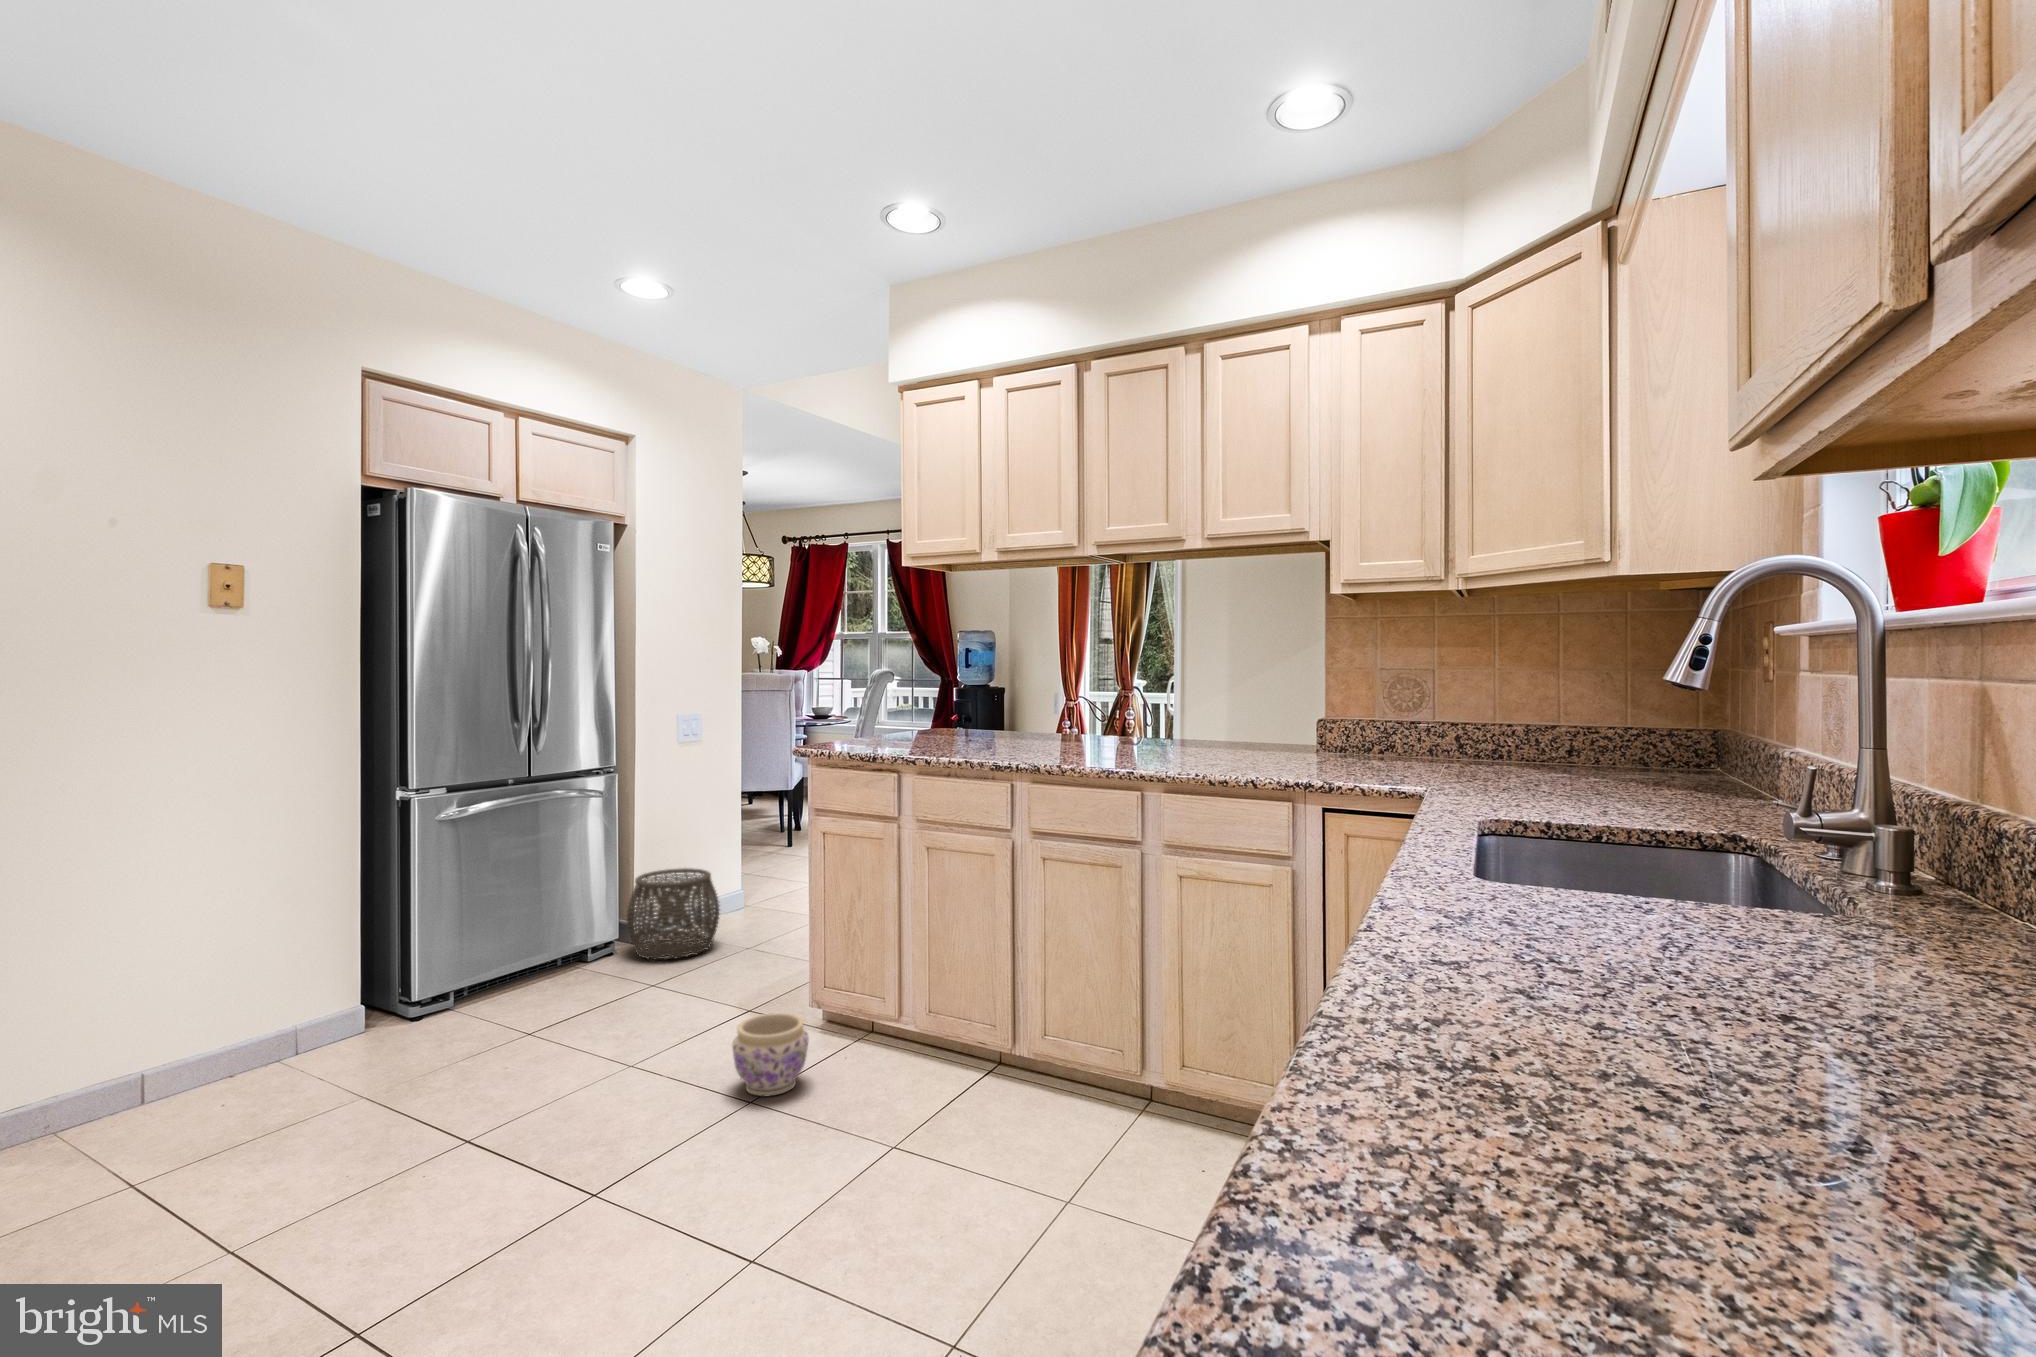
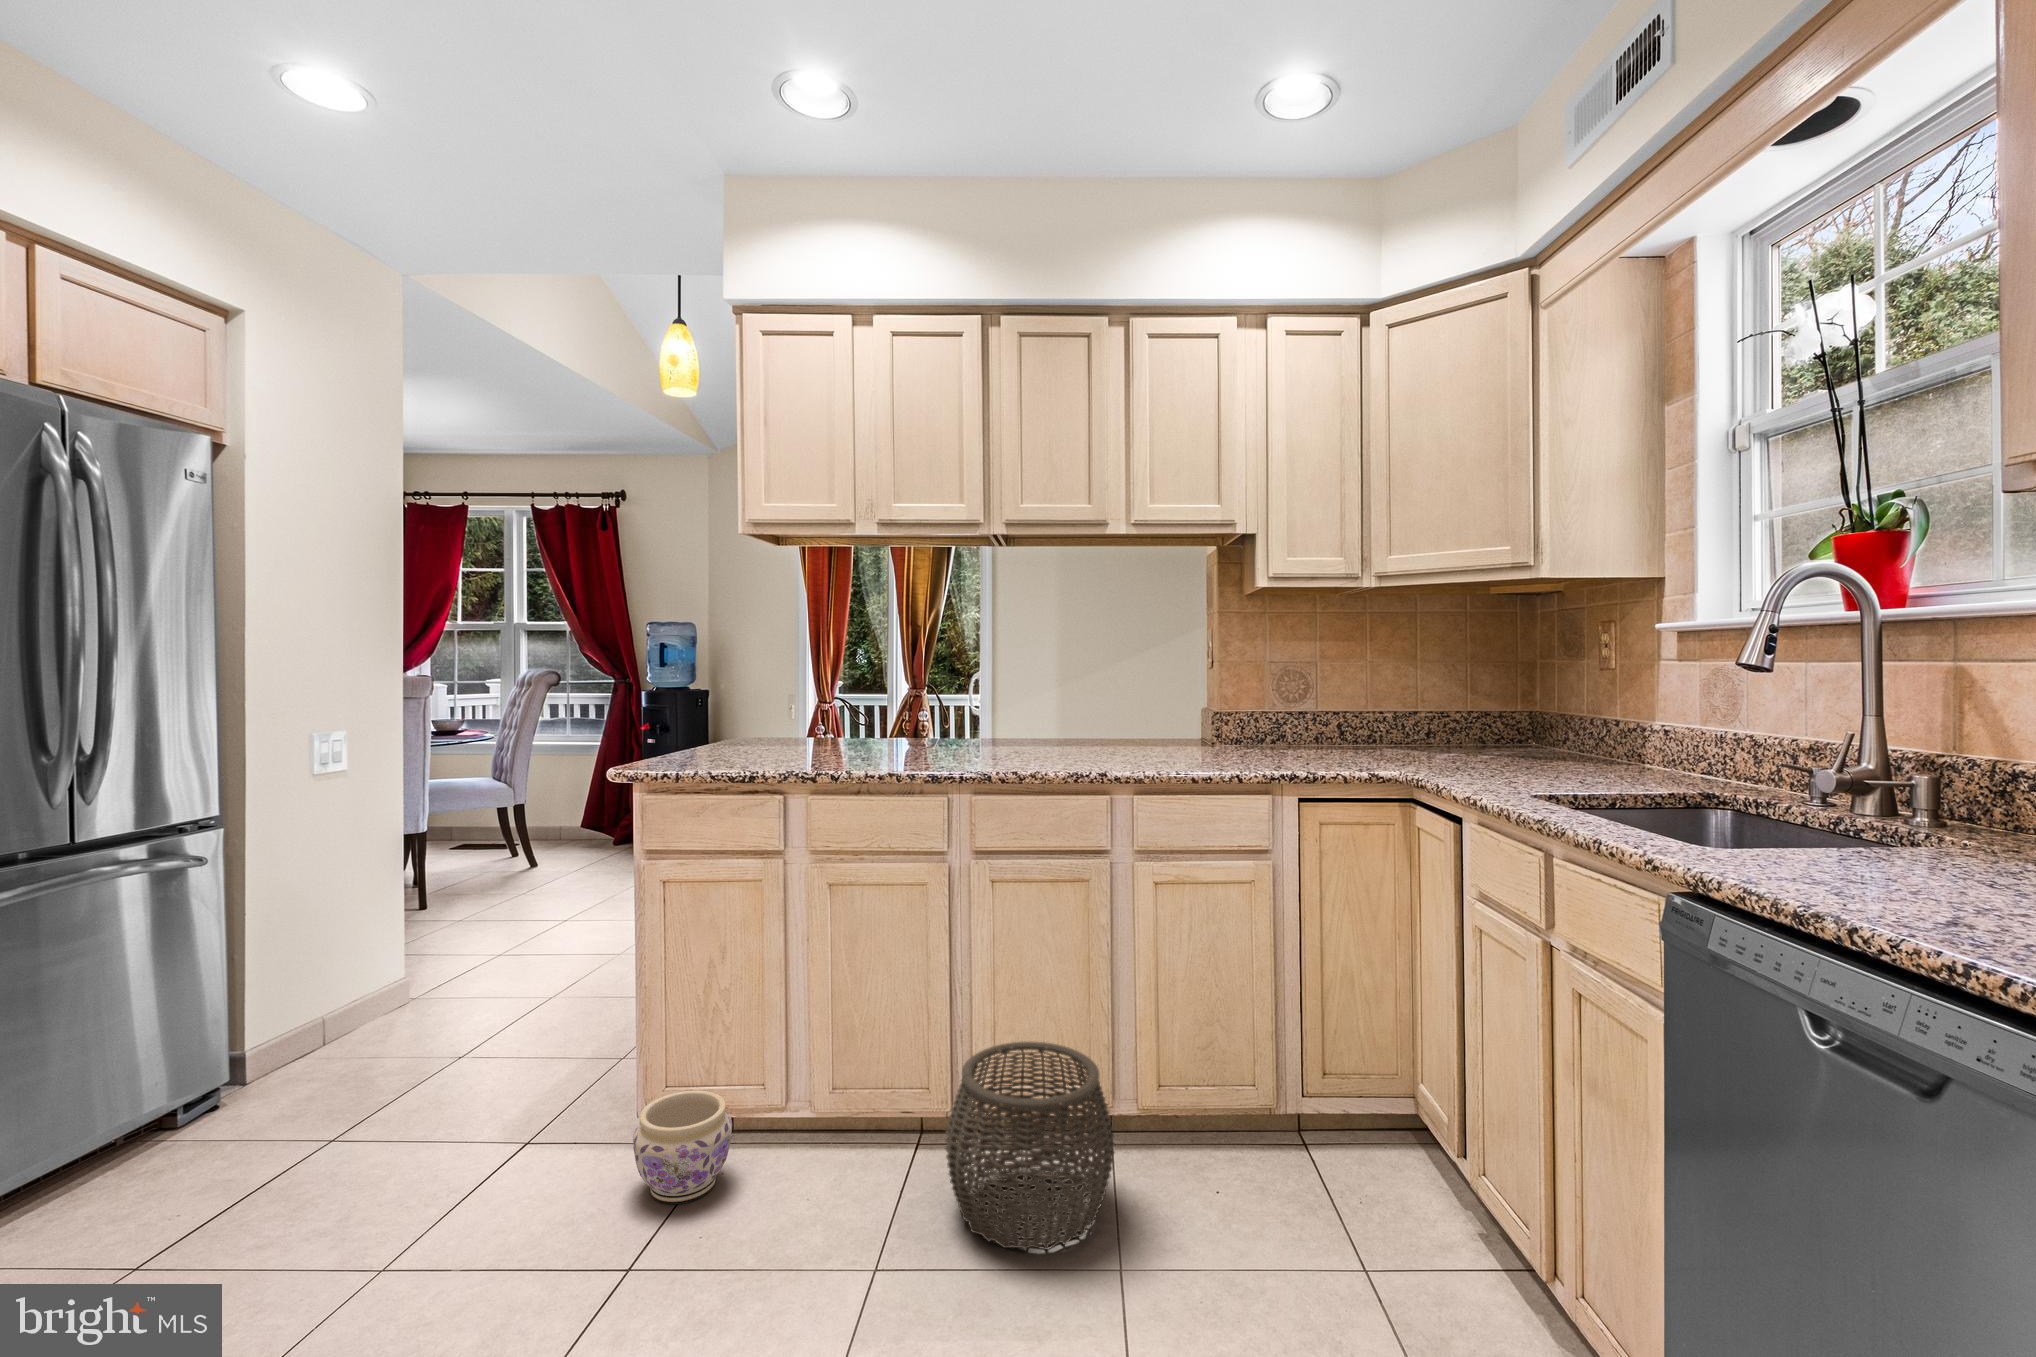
woven basket: present [626,868,720,960] -> present [945,1042,1115,1250]

